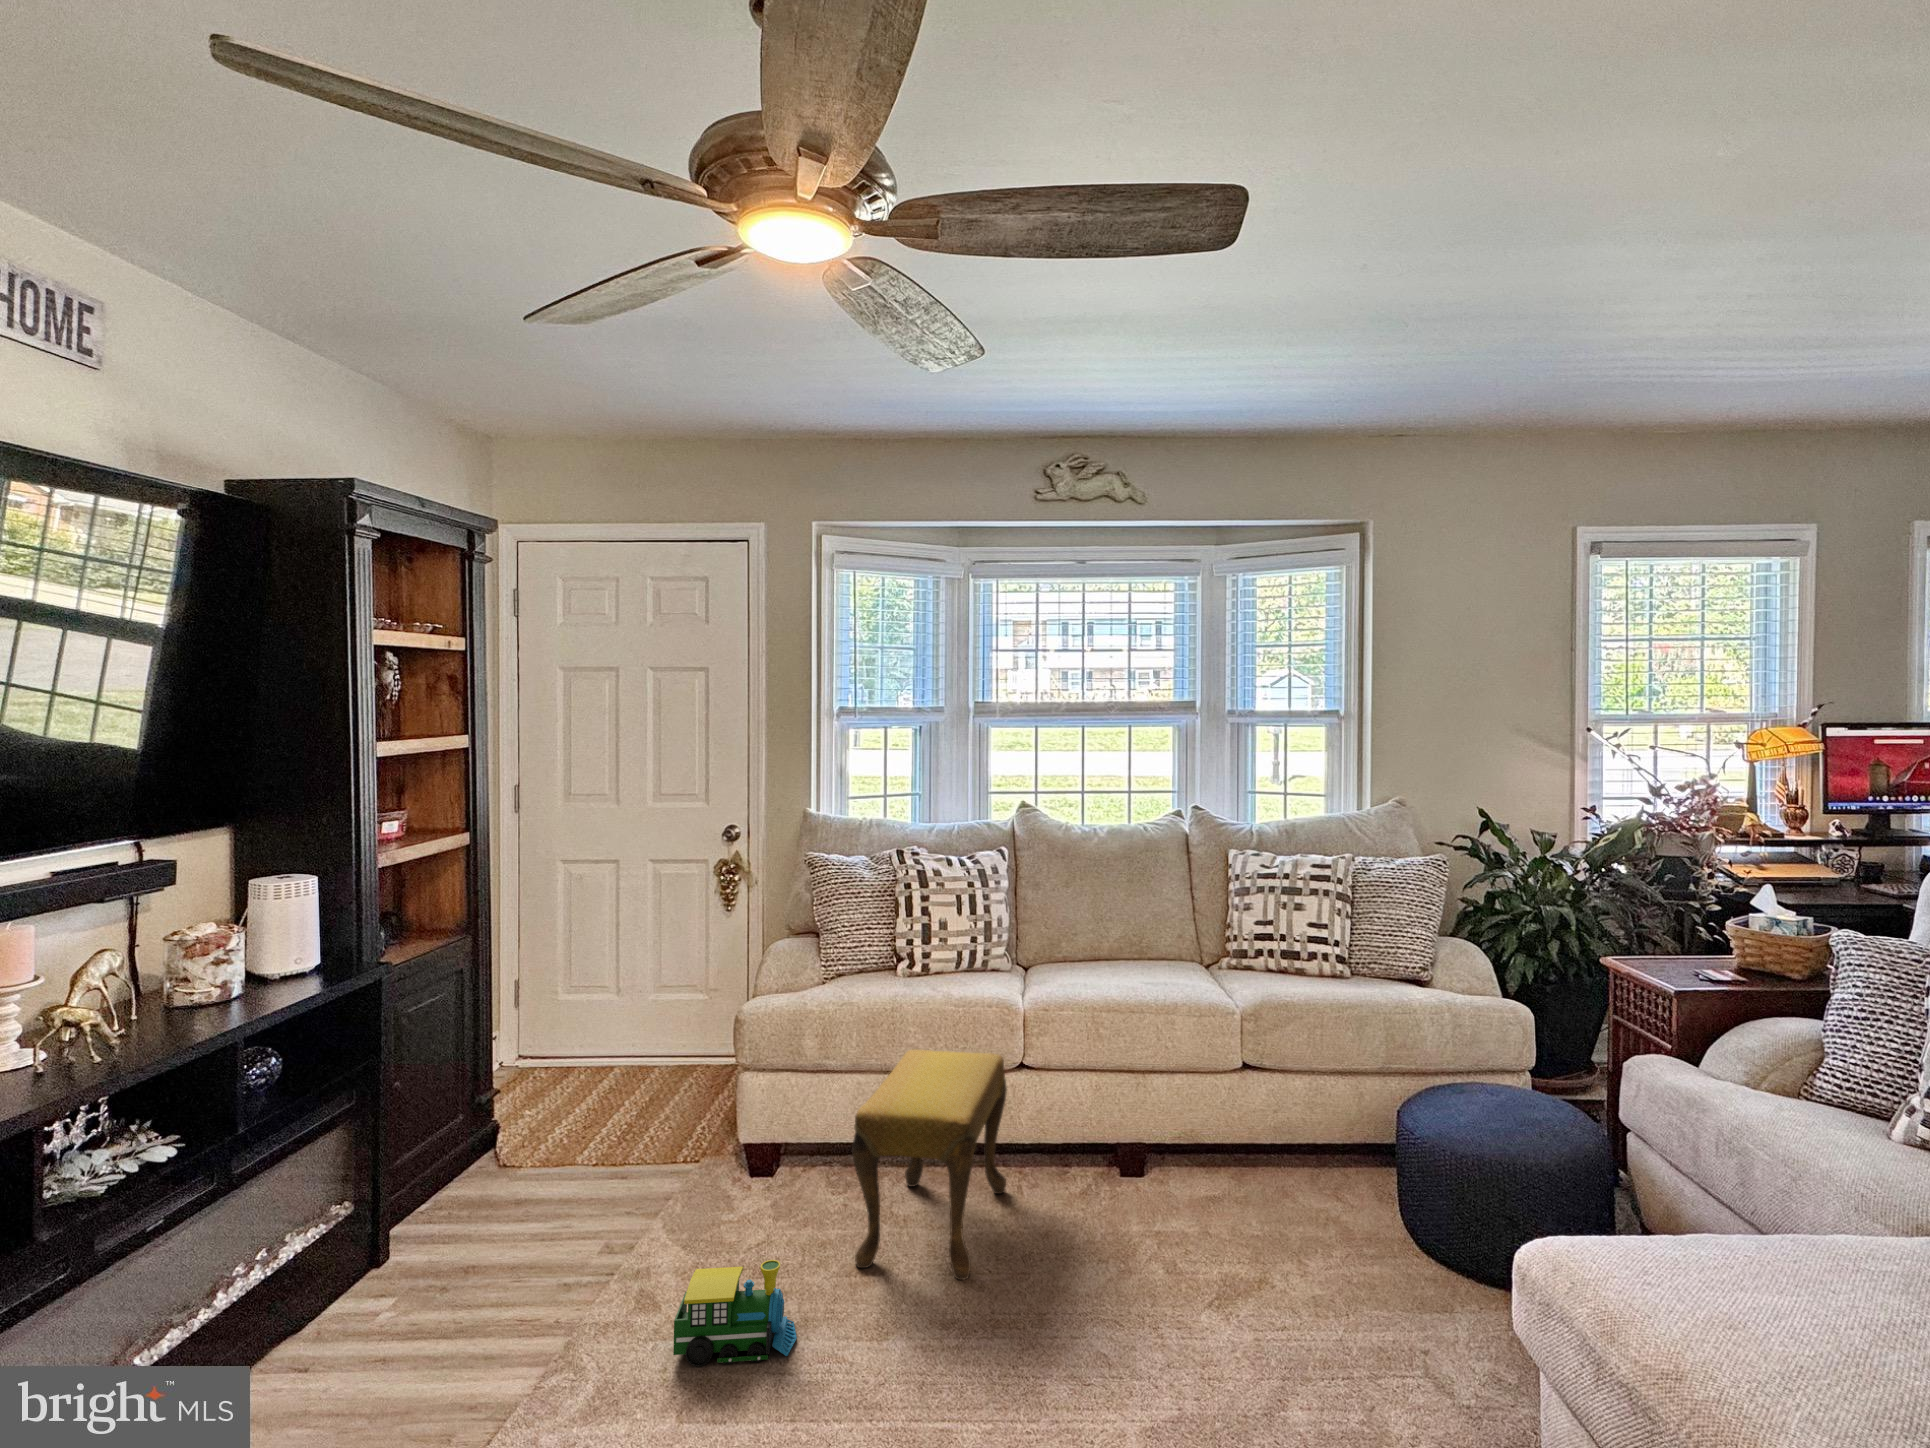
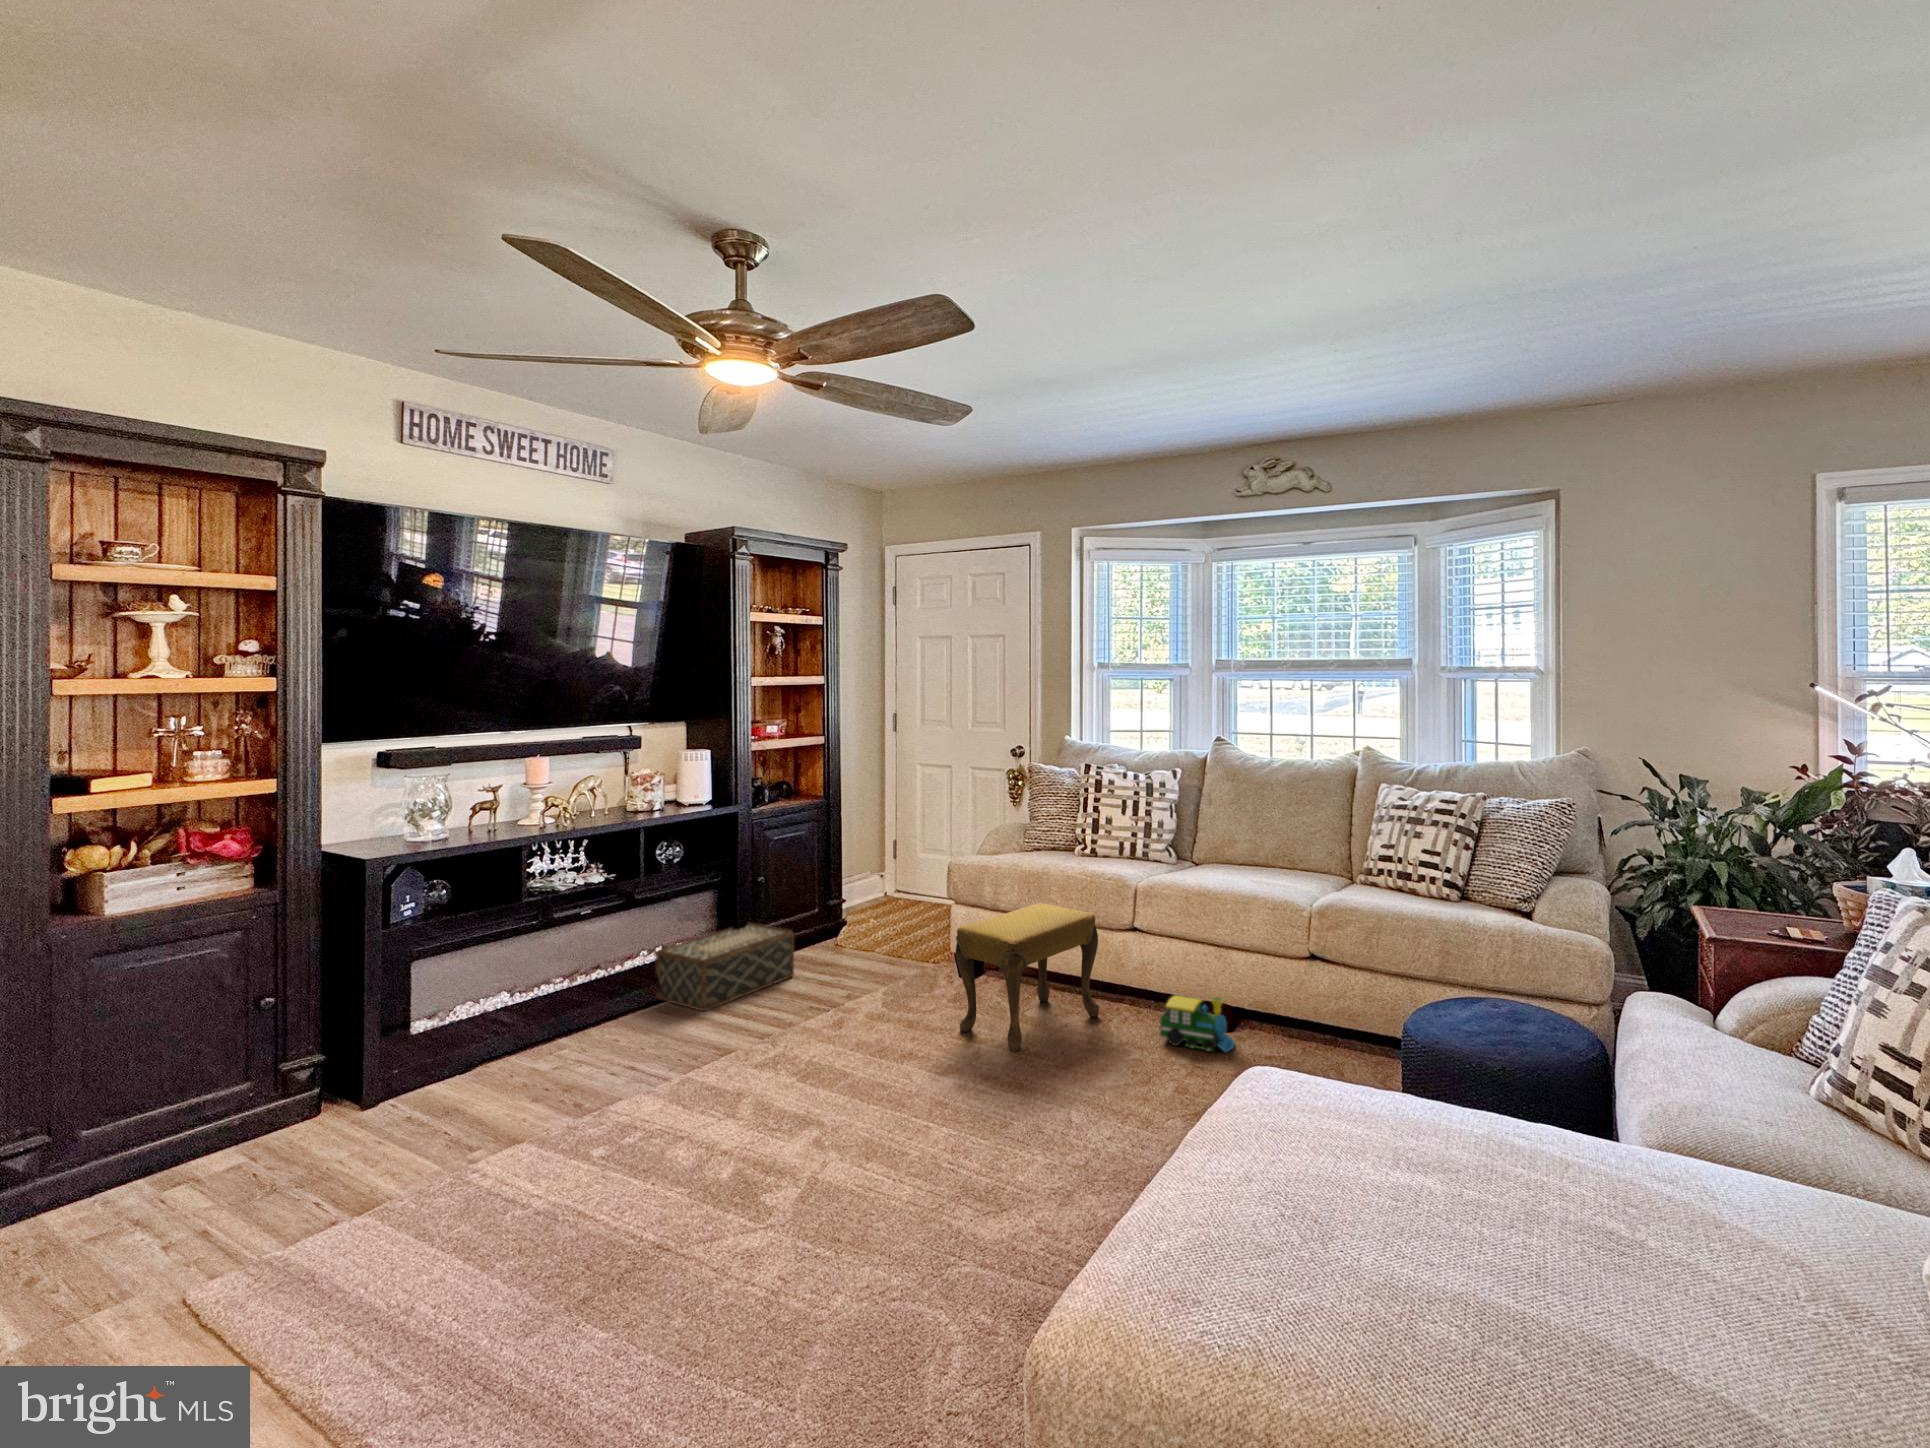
woven basket: none [228,1165,485,1370] -> present [656,923,794,1011]
toy train: present [673,1260,797,1366] -> present [1160,995,1234,1052]

